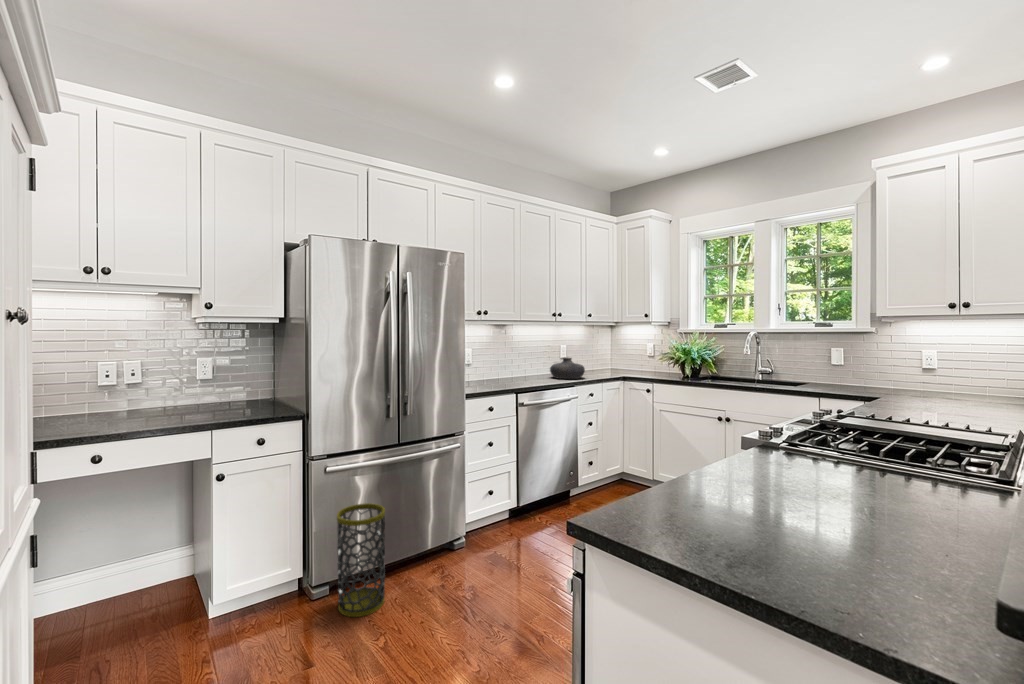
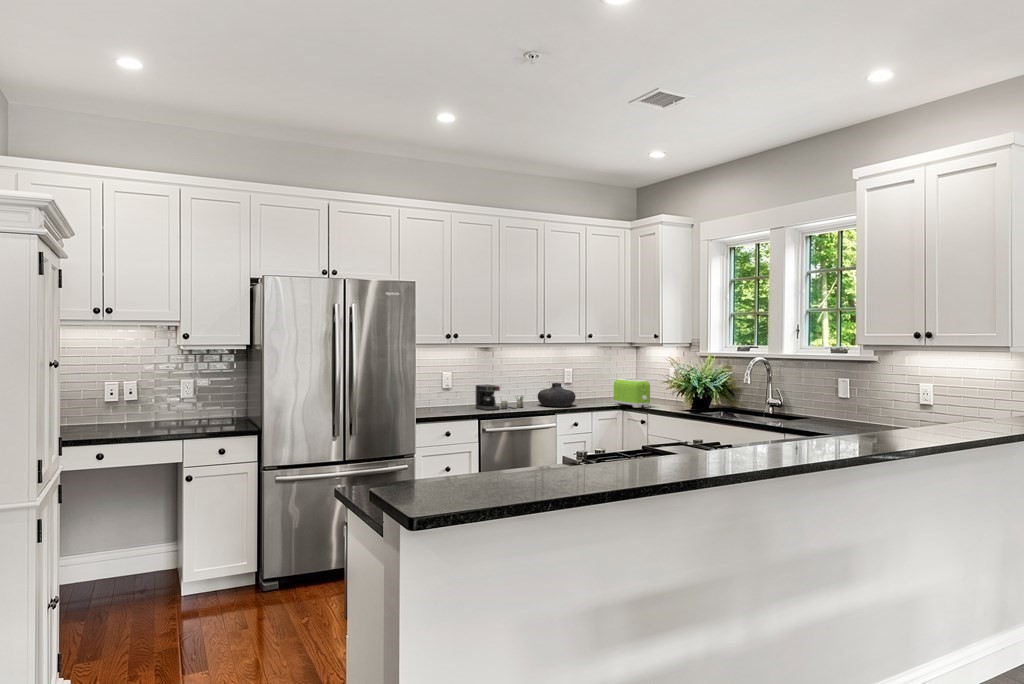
toaster: none [612,353,648,378] -> present [614,379,650,408]
coffee maker: none [501,360,543,384] -> present [476,385,524,410]
trash can: present [337,503,385,617] -> none [278,511,320,605]

